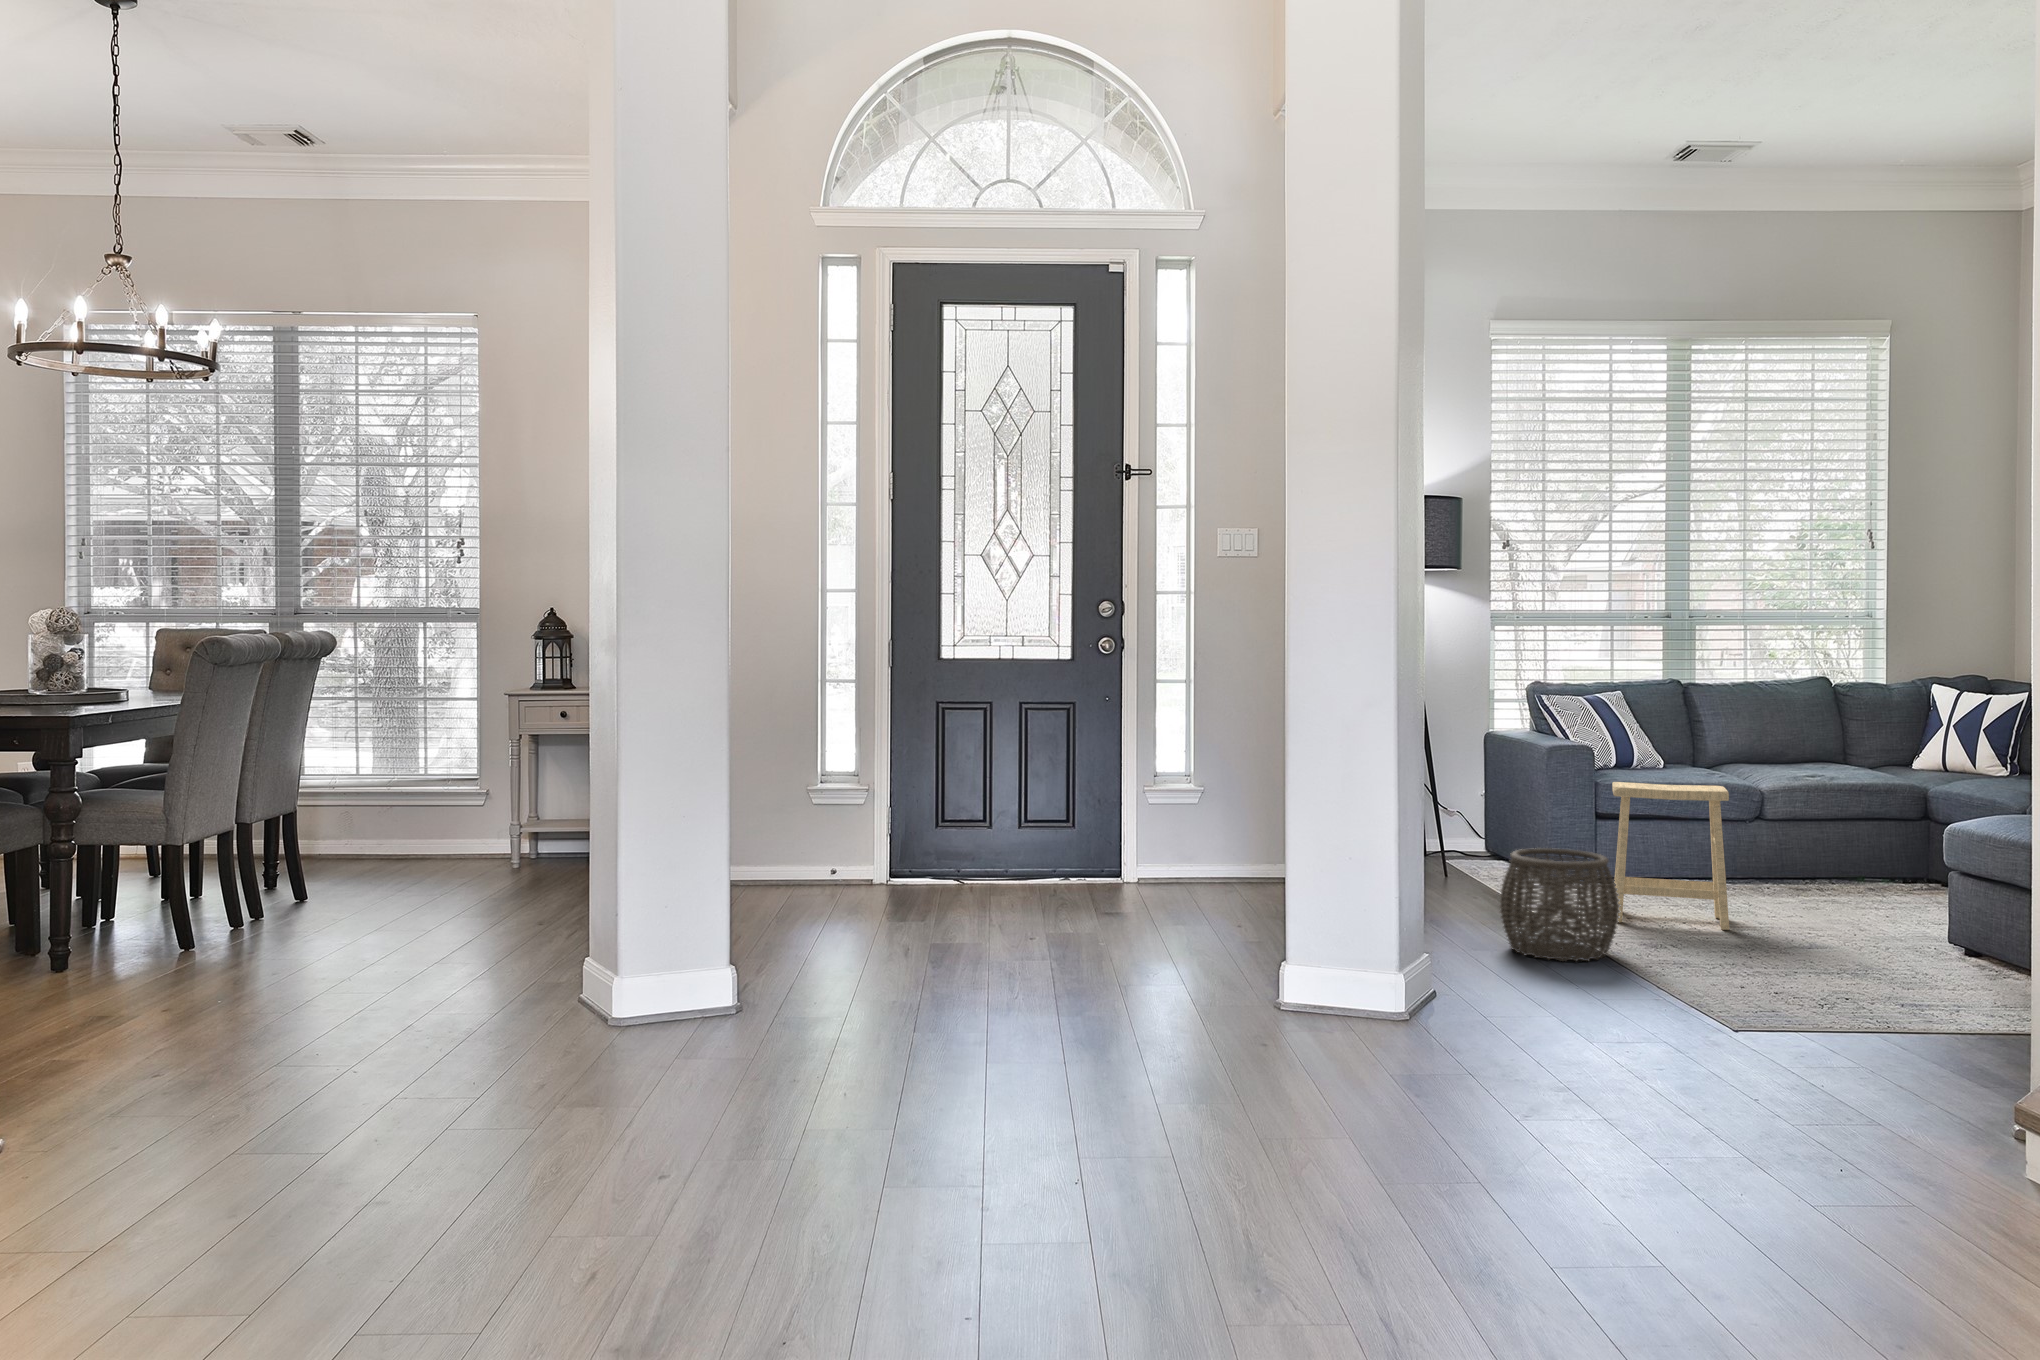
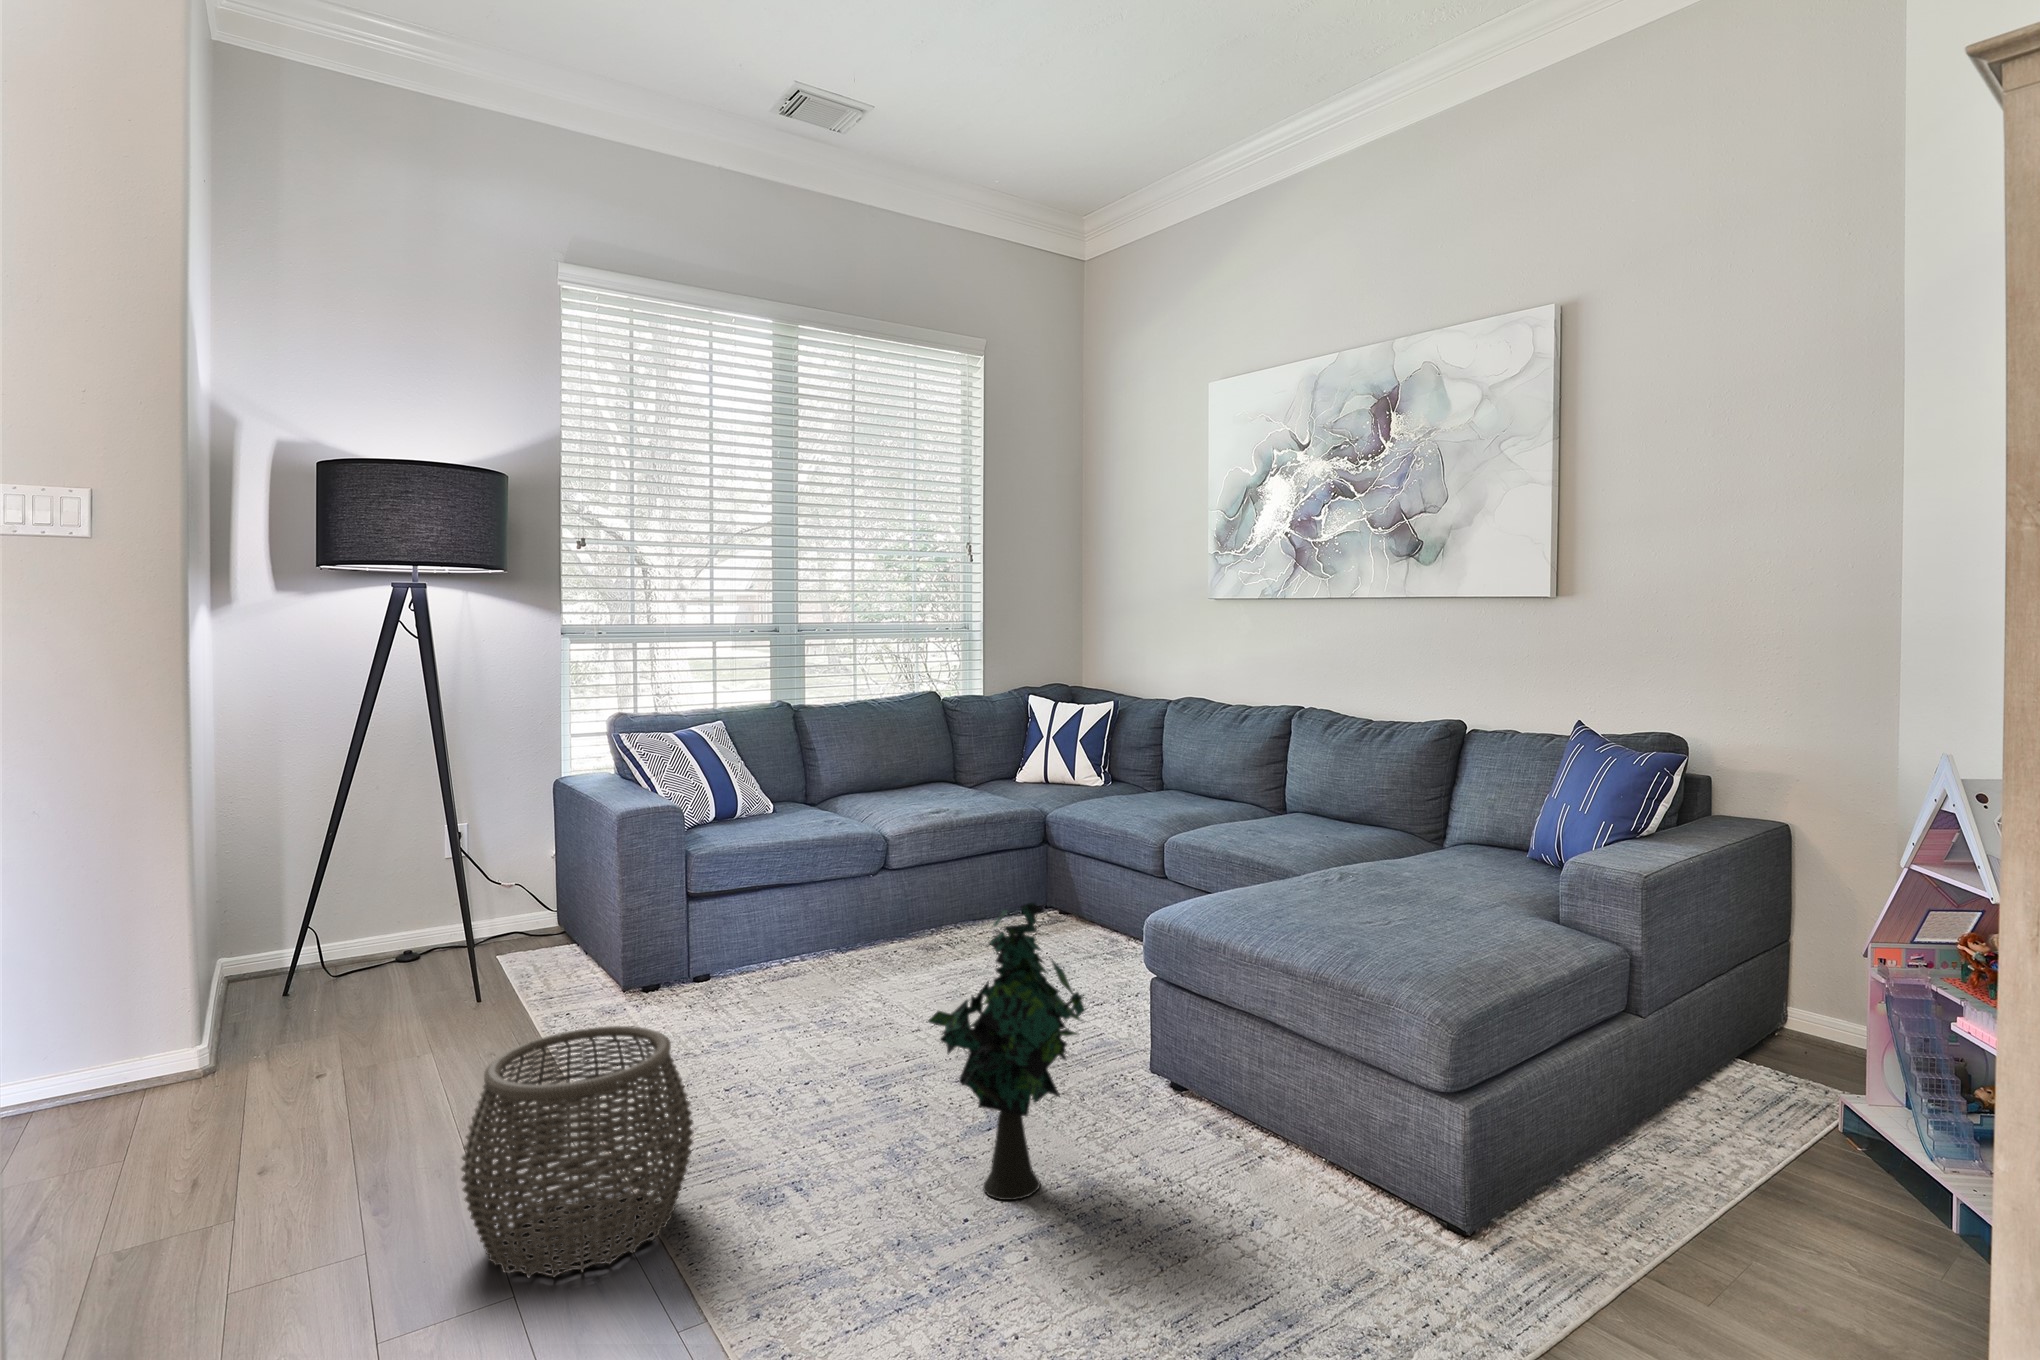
footstool: present [1612,782,1729,930] -> none [695,857,861,1091]
decorative plant: none [1770,805,1886,986] -> present [927,903,1085,1200]

